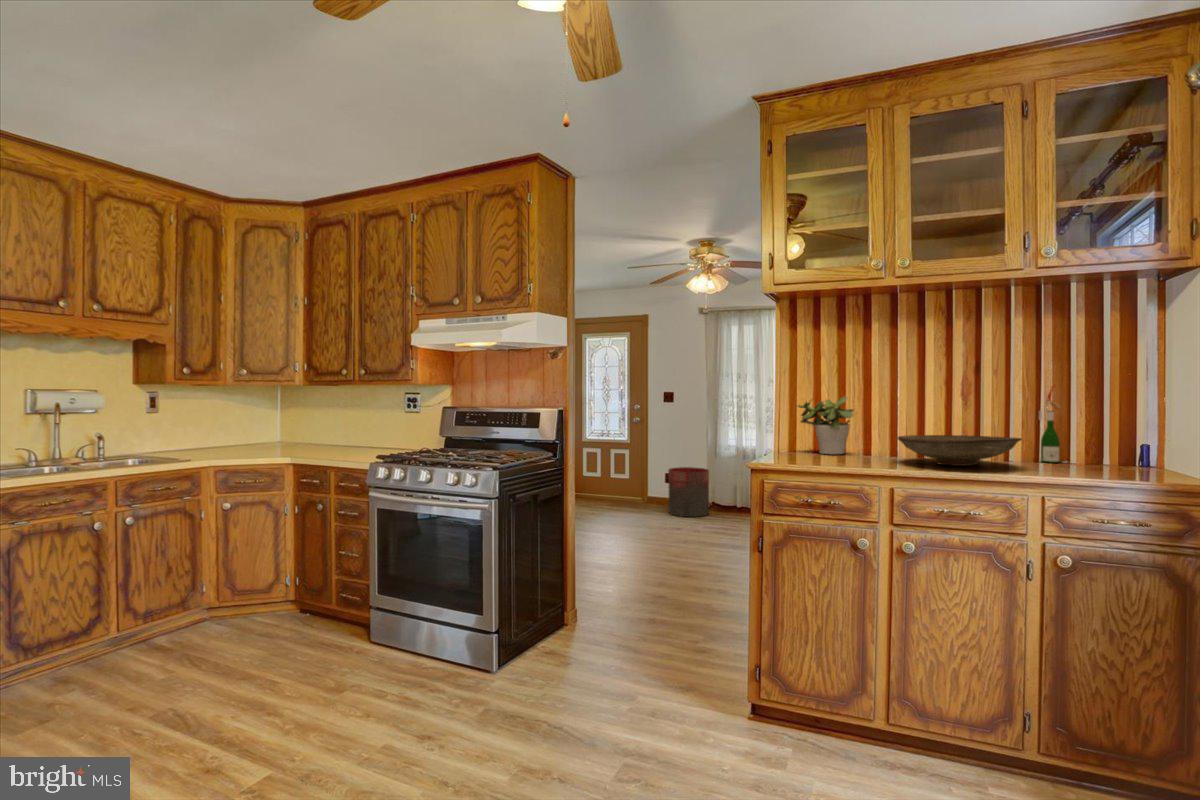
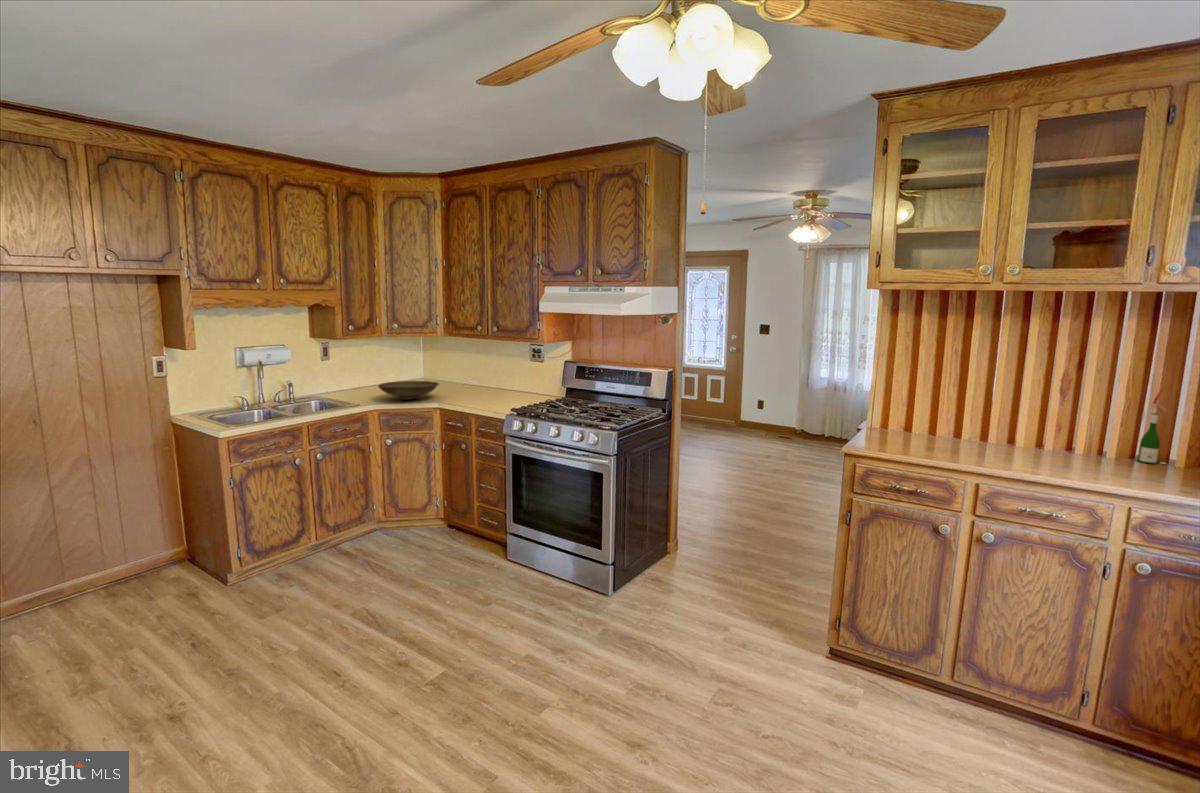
potted plant: present [798,396,853,454] -> none [895,383,951,438]
decorative bowl: present [898,435,1022,466] -> present [378,381,438,400]
trash can: present [668,467,709,517] -> none [762,403,805,452]

